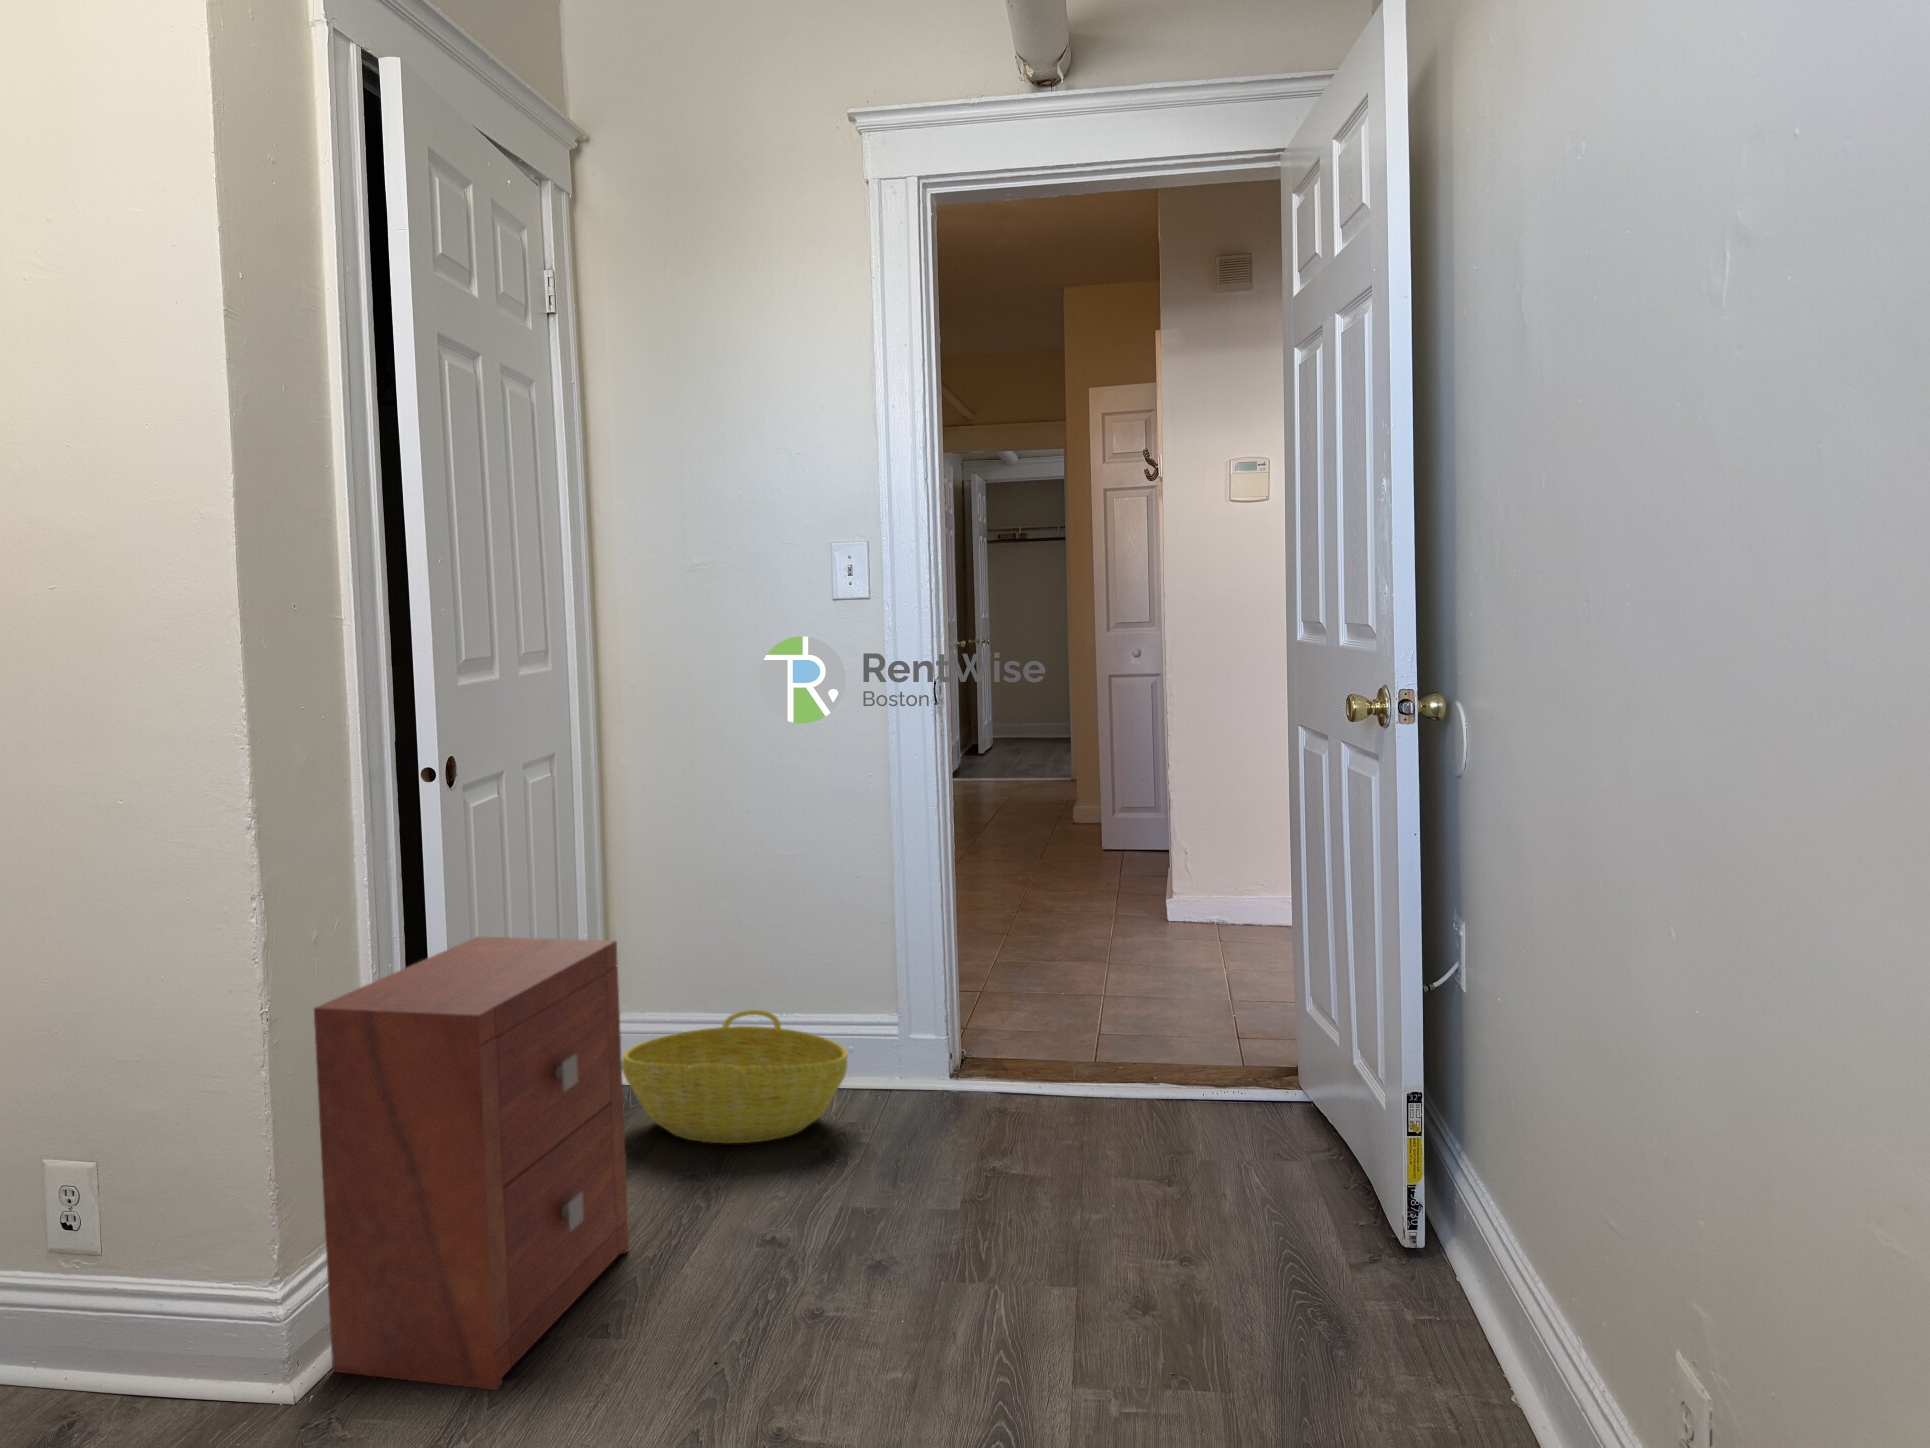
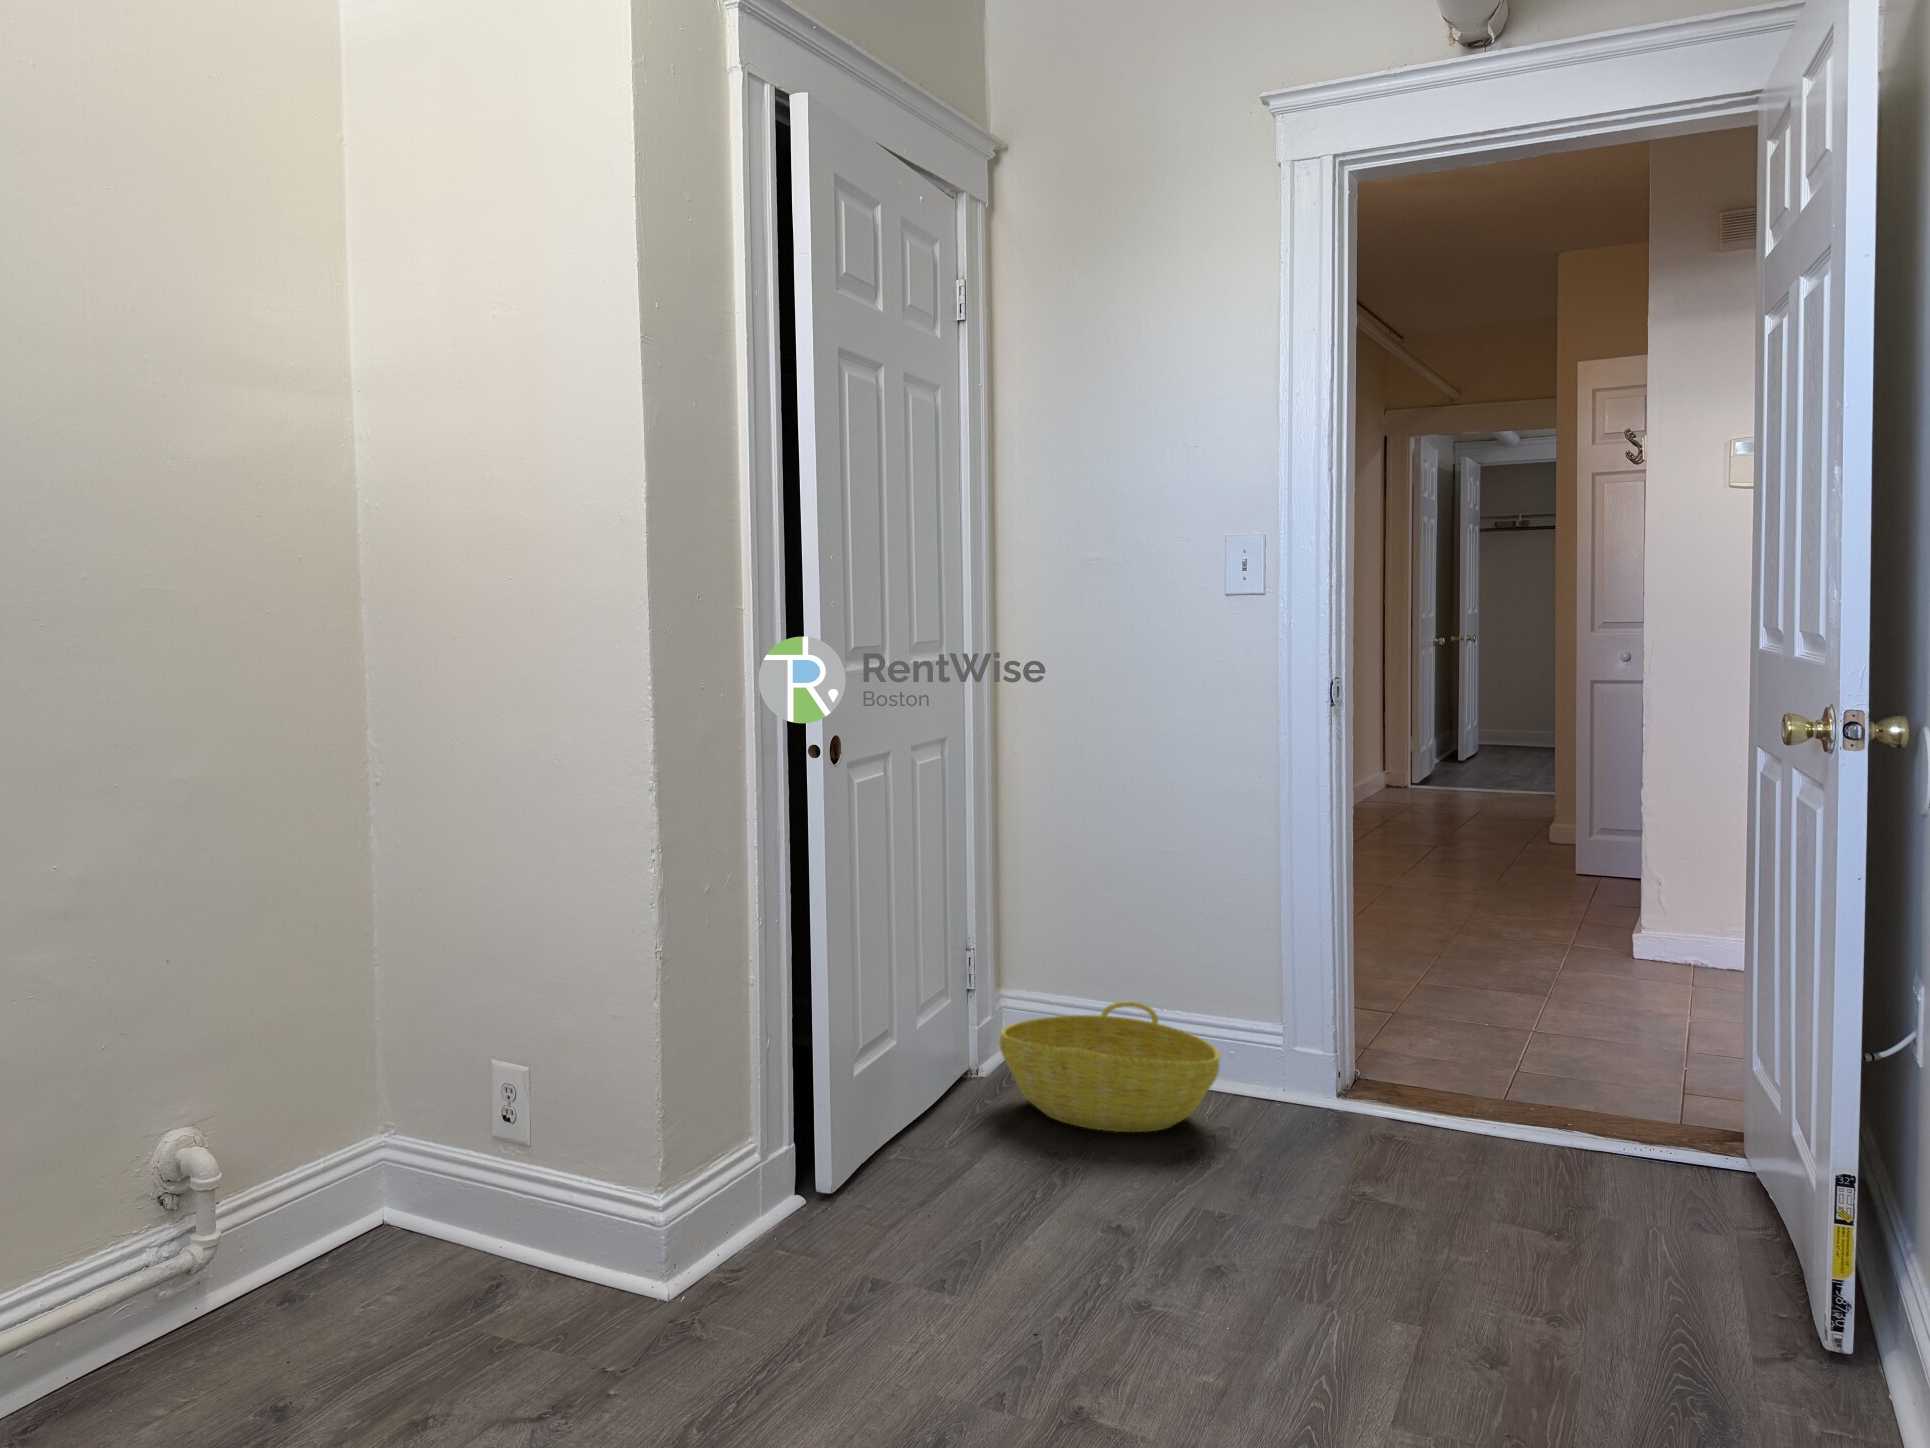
nightstand: present [314,937,629,1390] -> none [699,903,979,1317]

